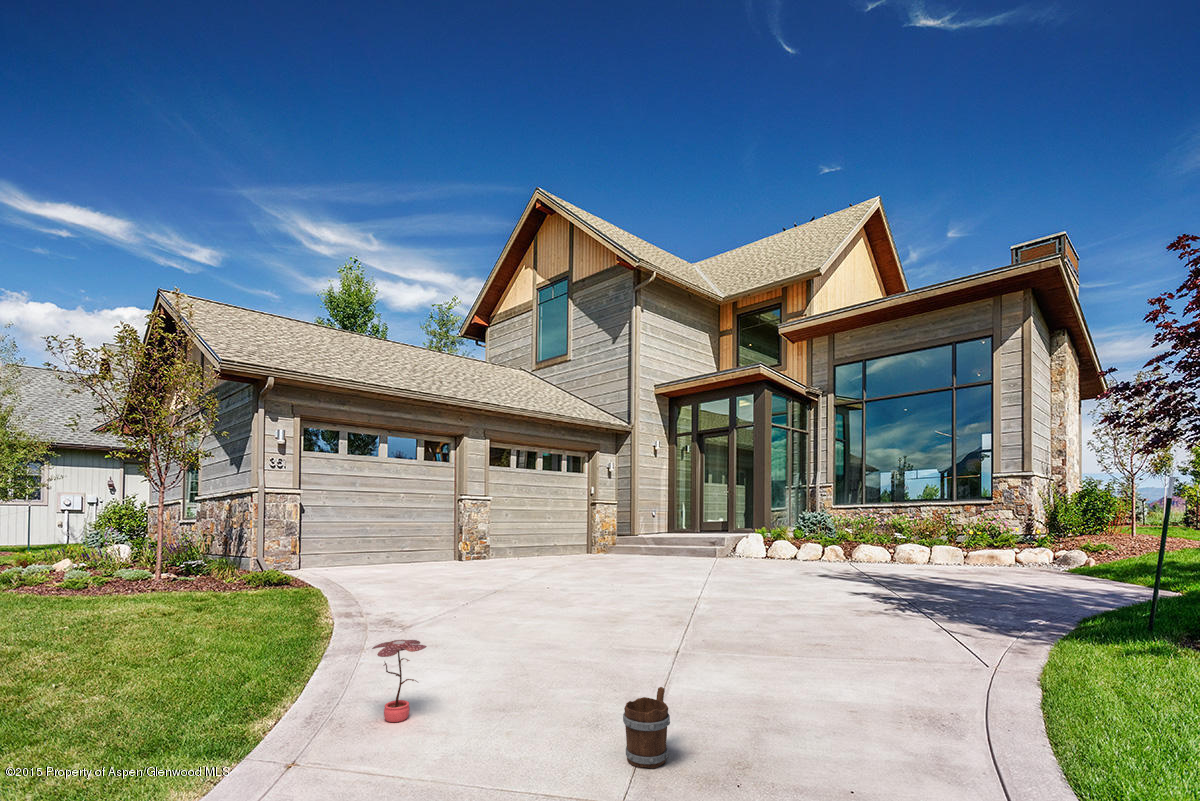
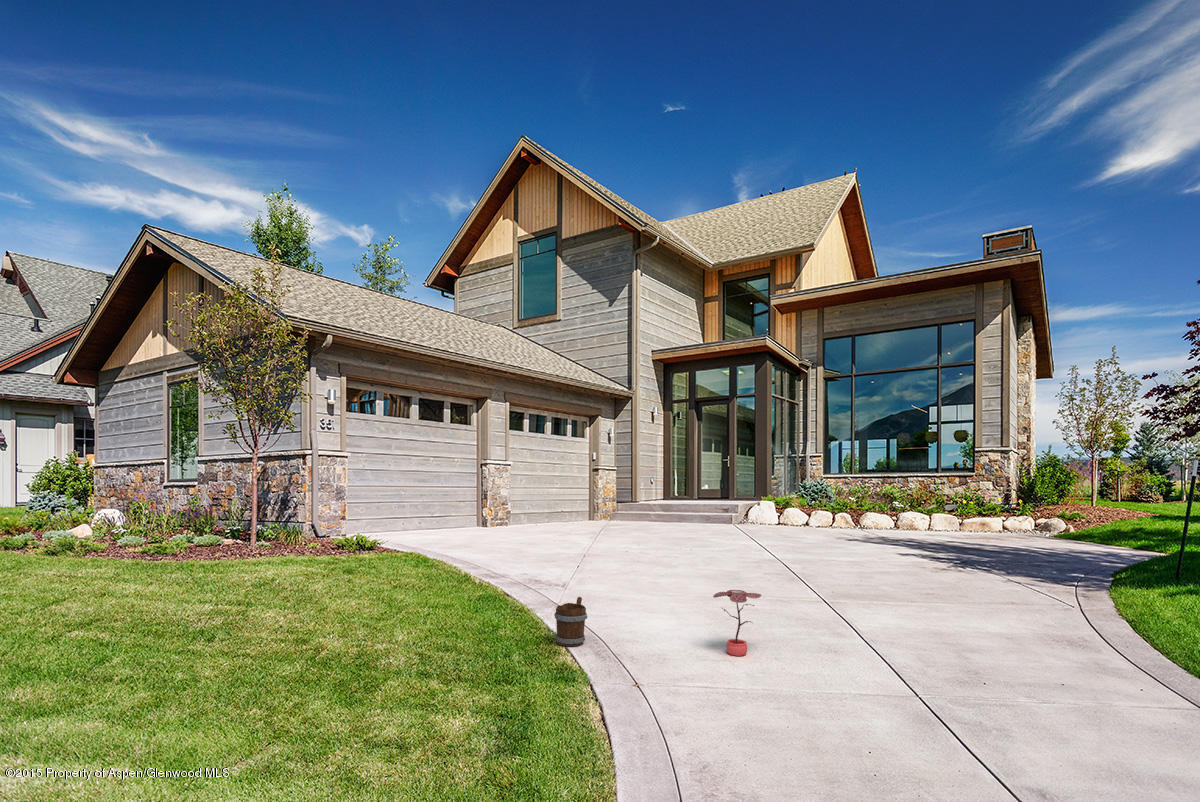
bucket: present [623,687,670,768] -> present [554,597,587,647]

